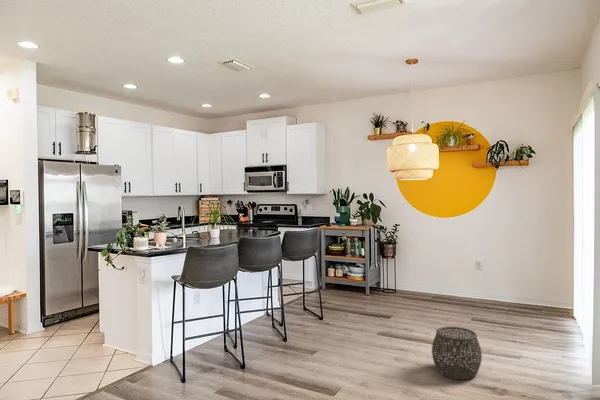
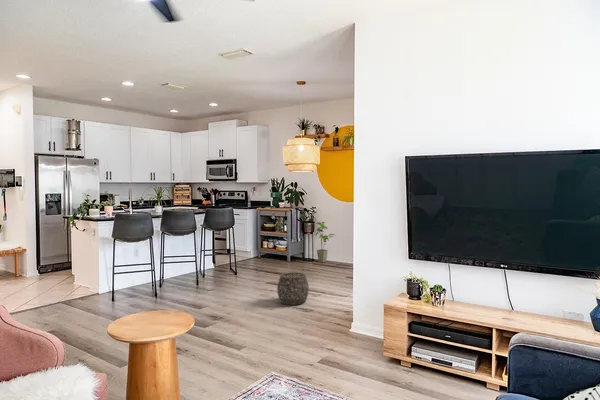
house plant: none [400,243,428,295] -> present [316,222,335,262]

